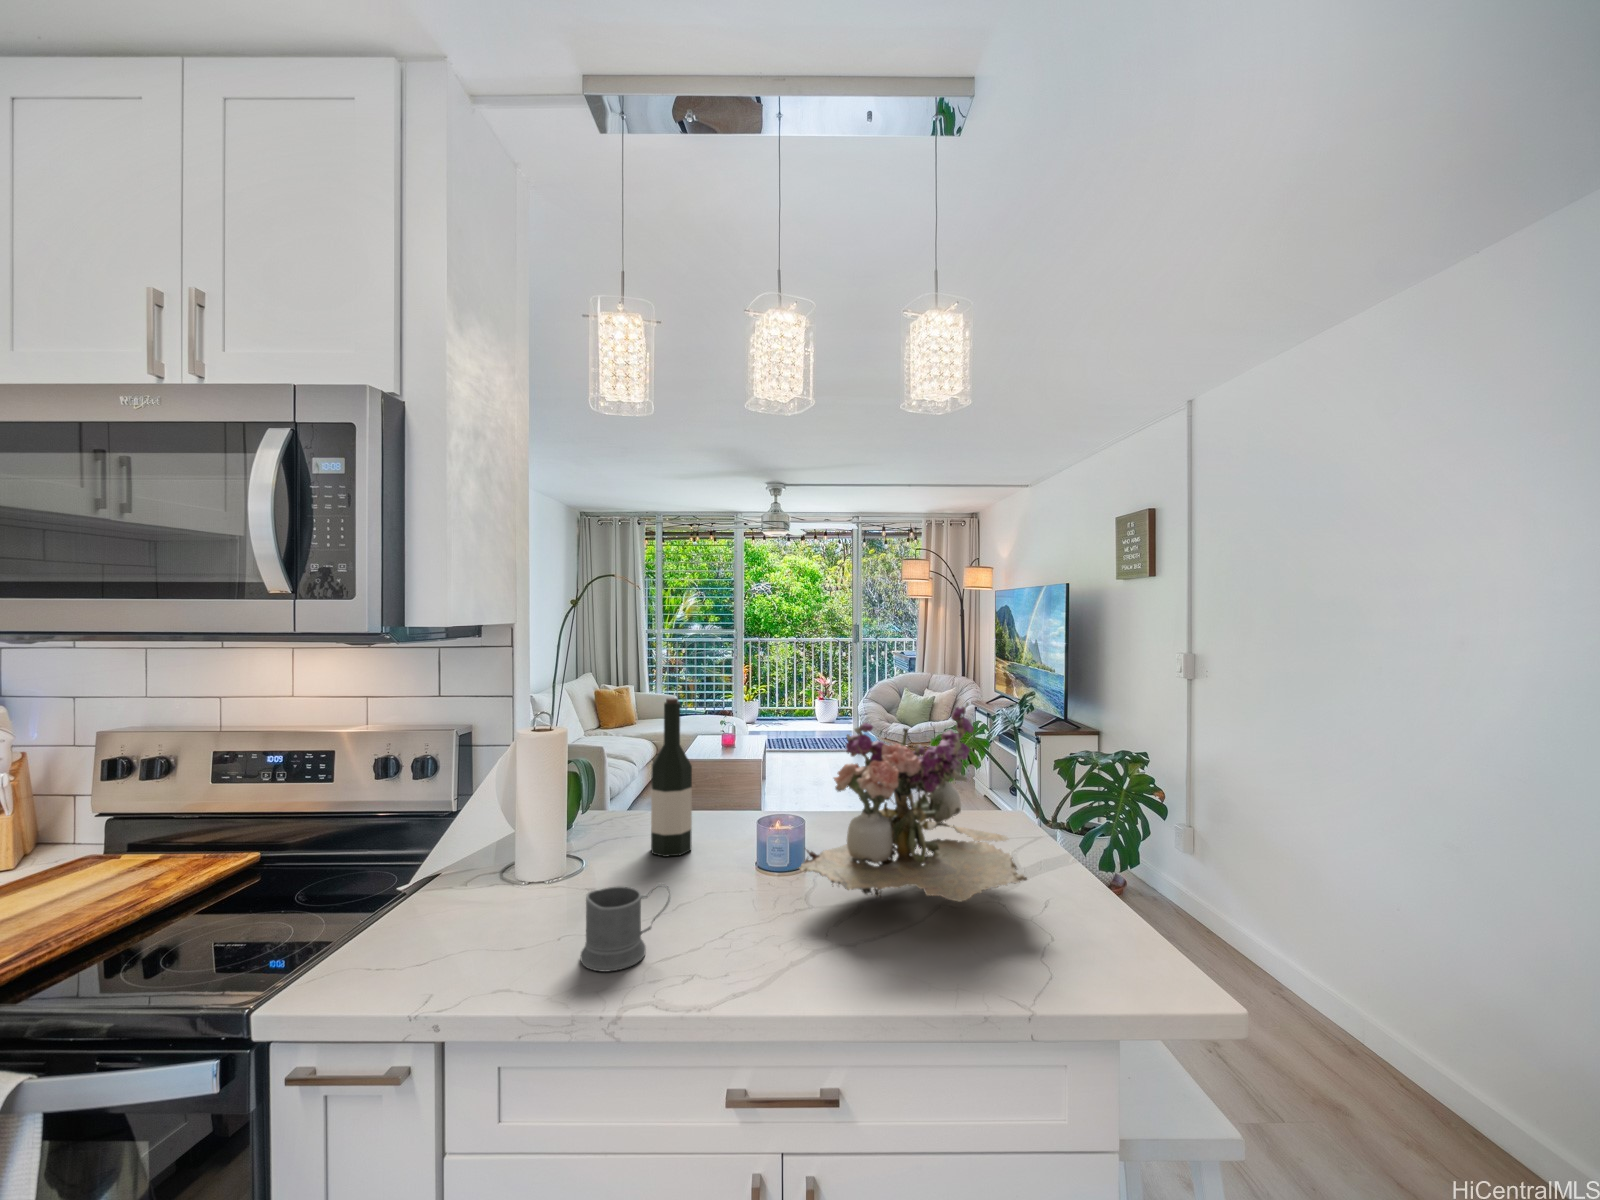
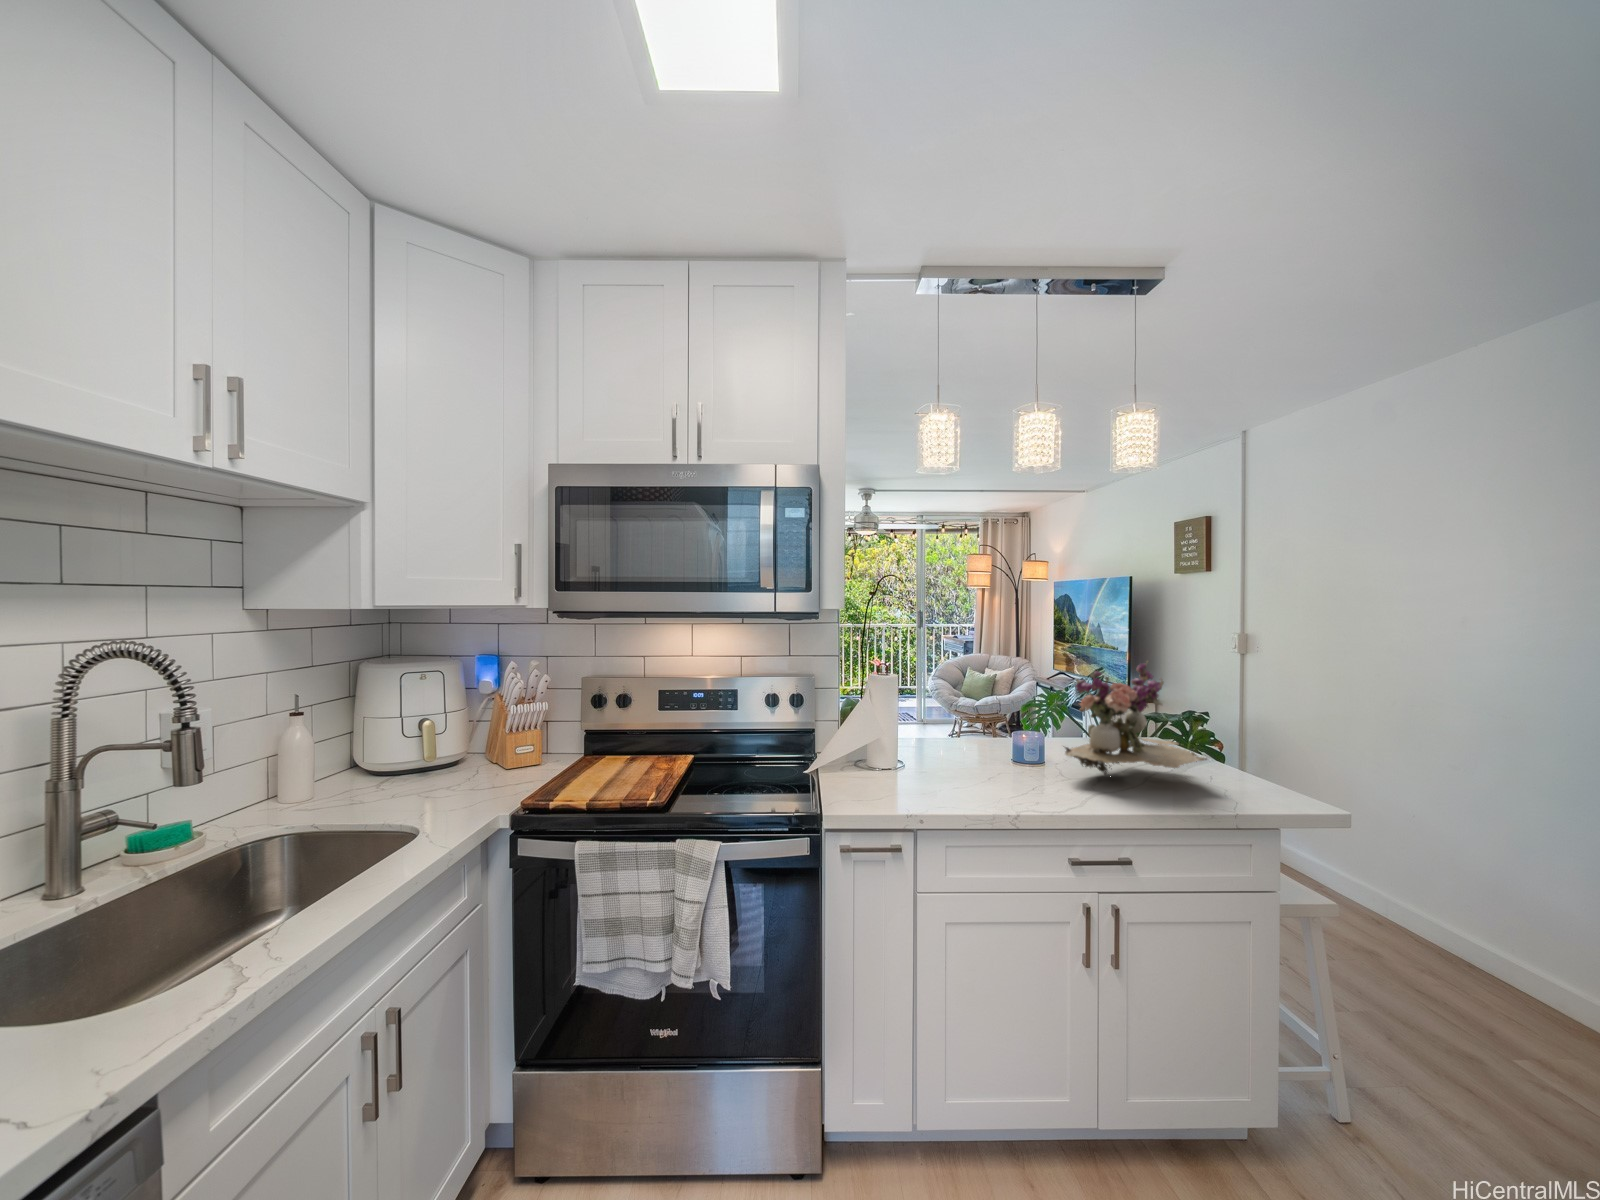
wine bottle: present [651,698,692,857] -> none [935,658,963,758]
mug: present [581,884,670,972] -> none [964,757,1012,800]

